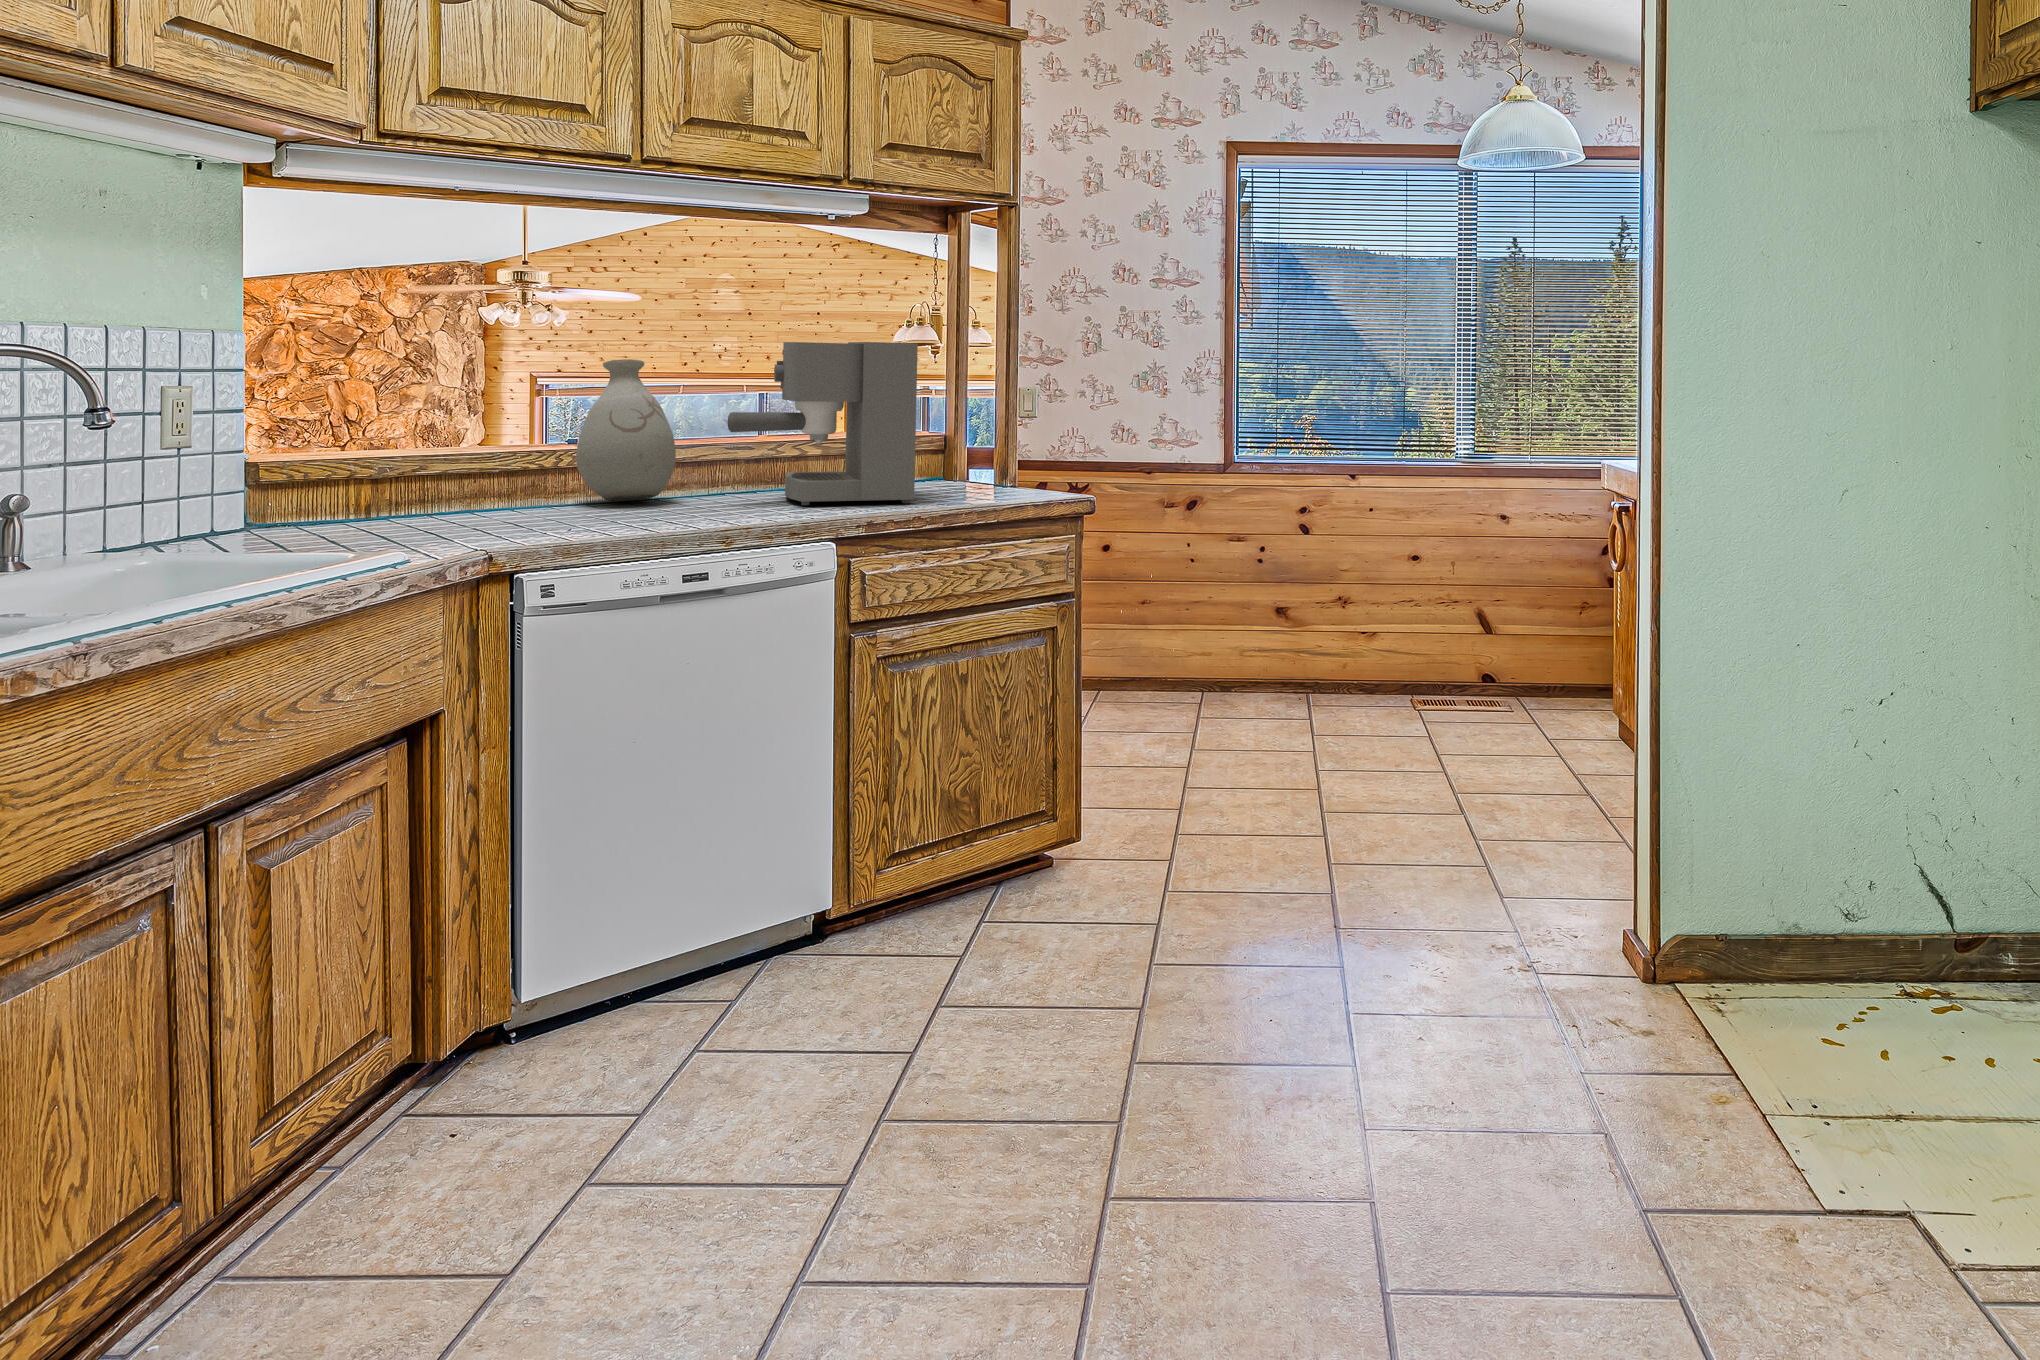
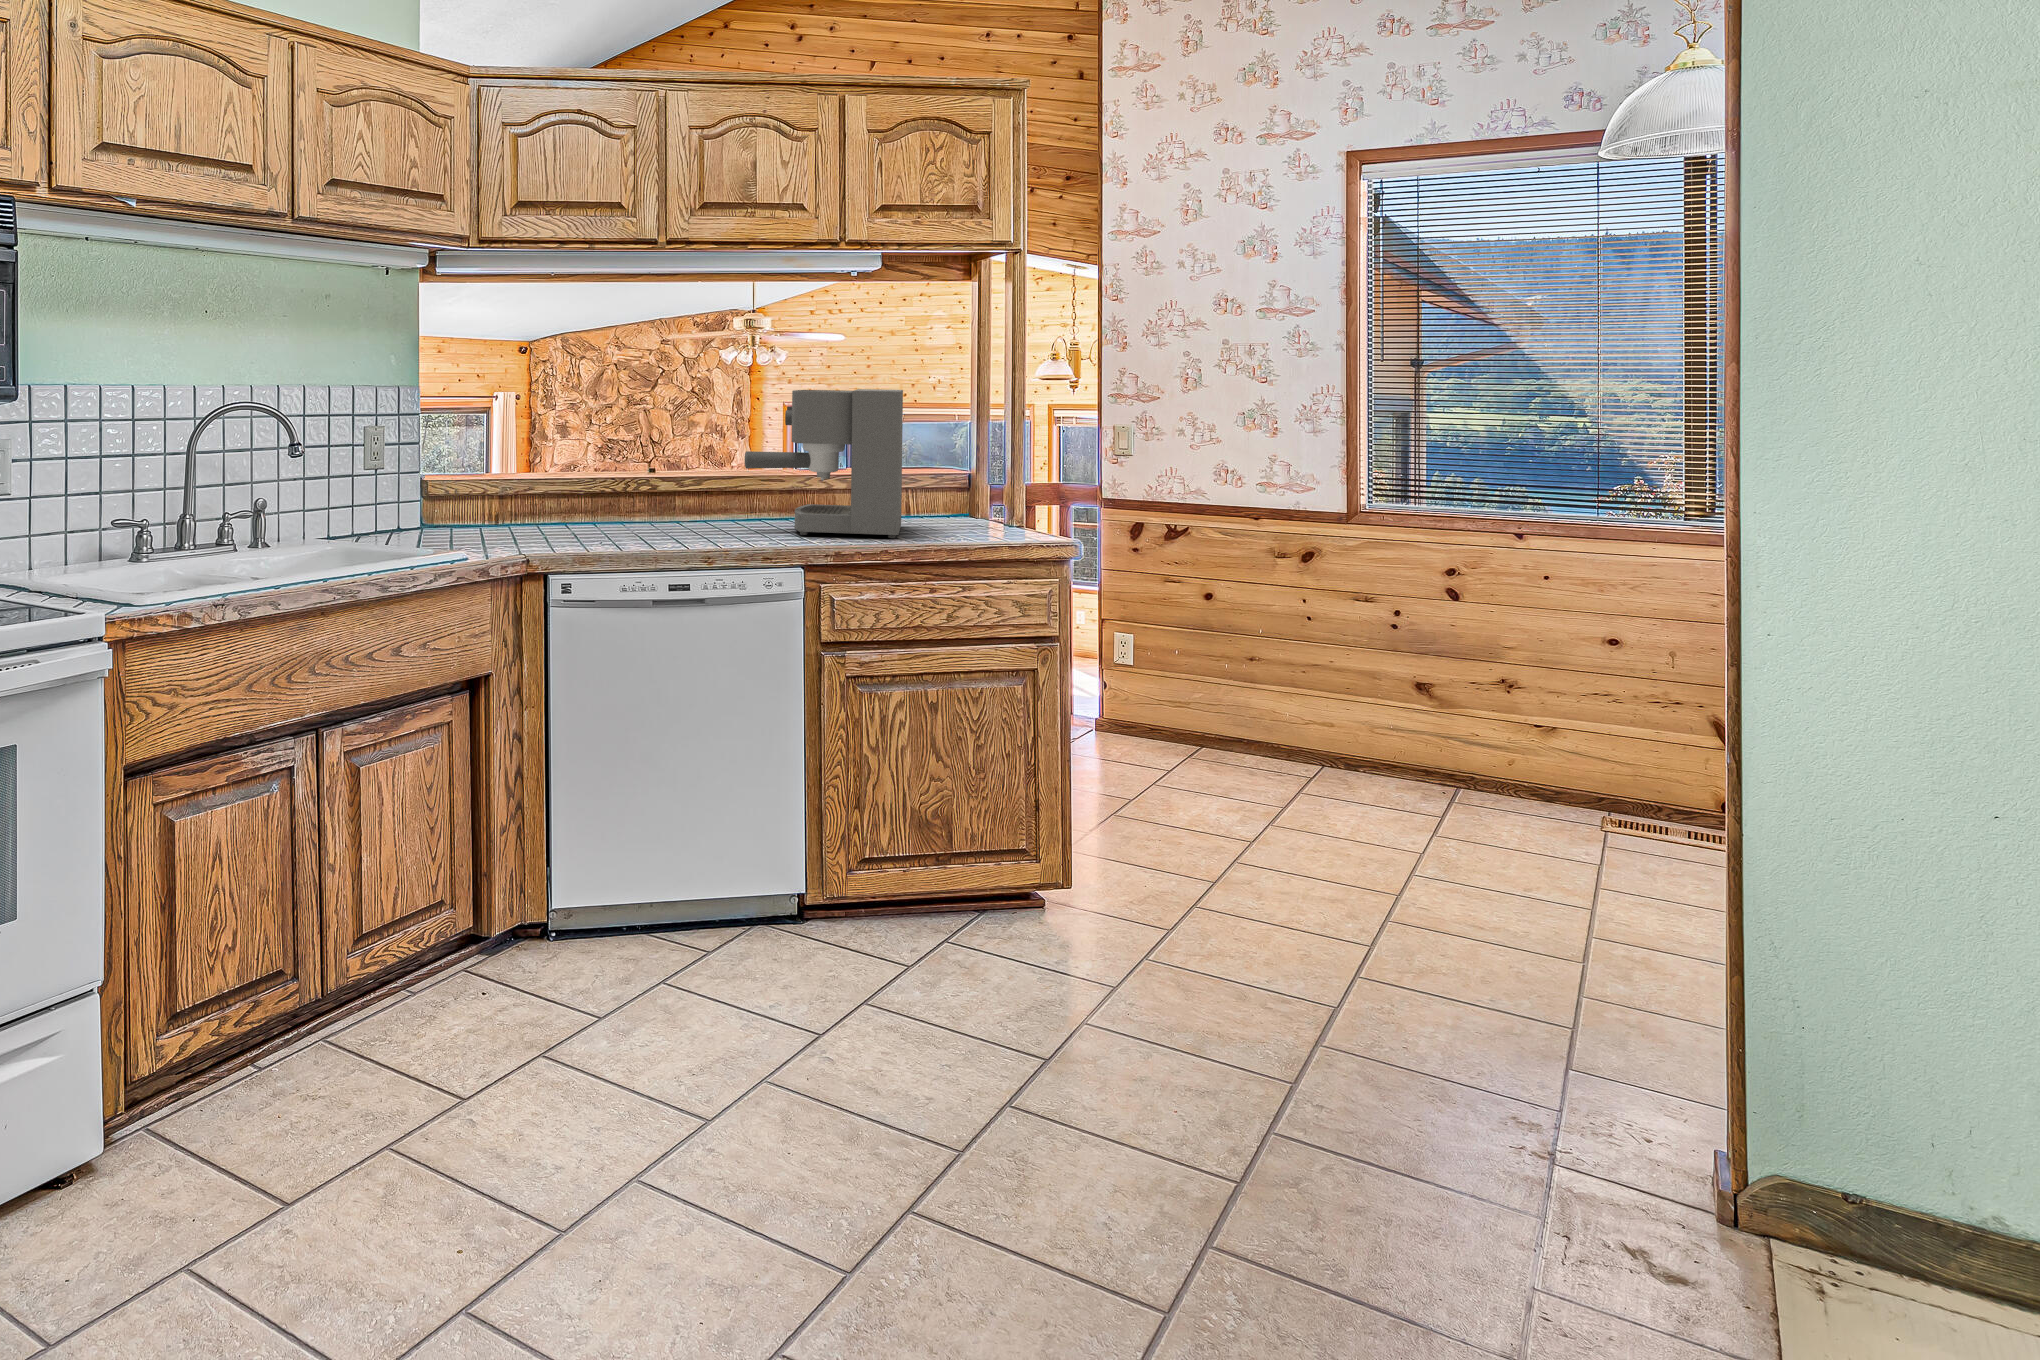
vase: present [576,359,676,501] -> none [634,405,709,523]

